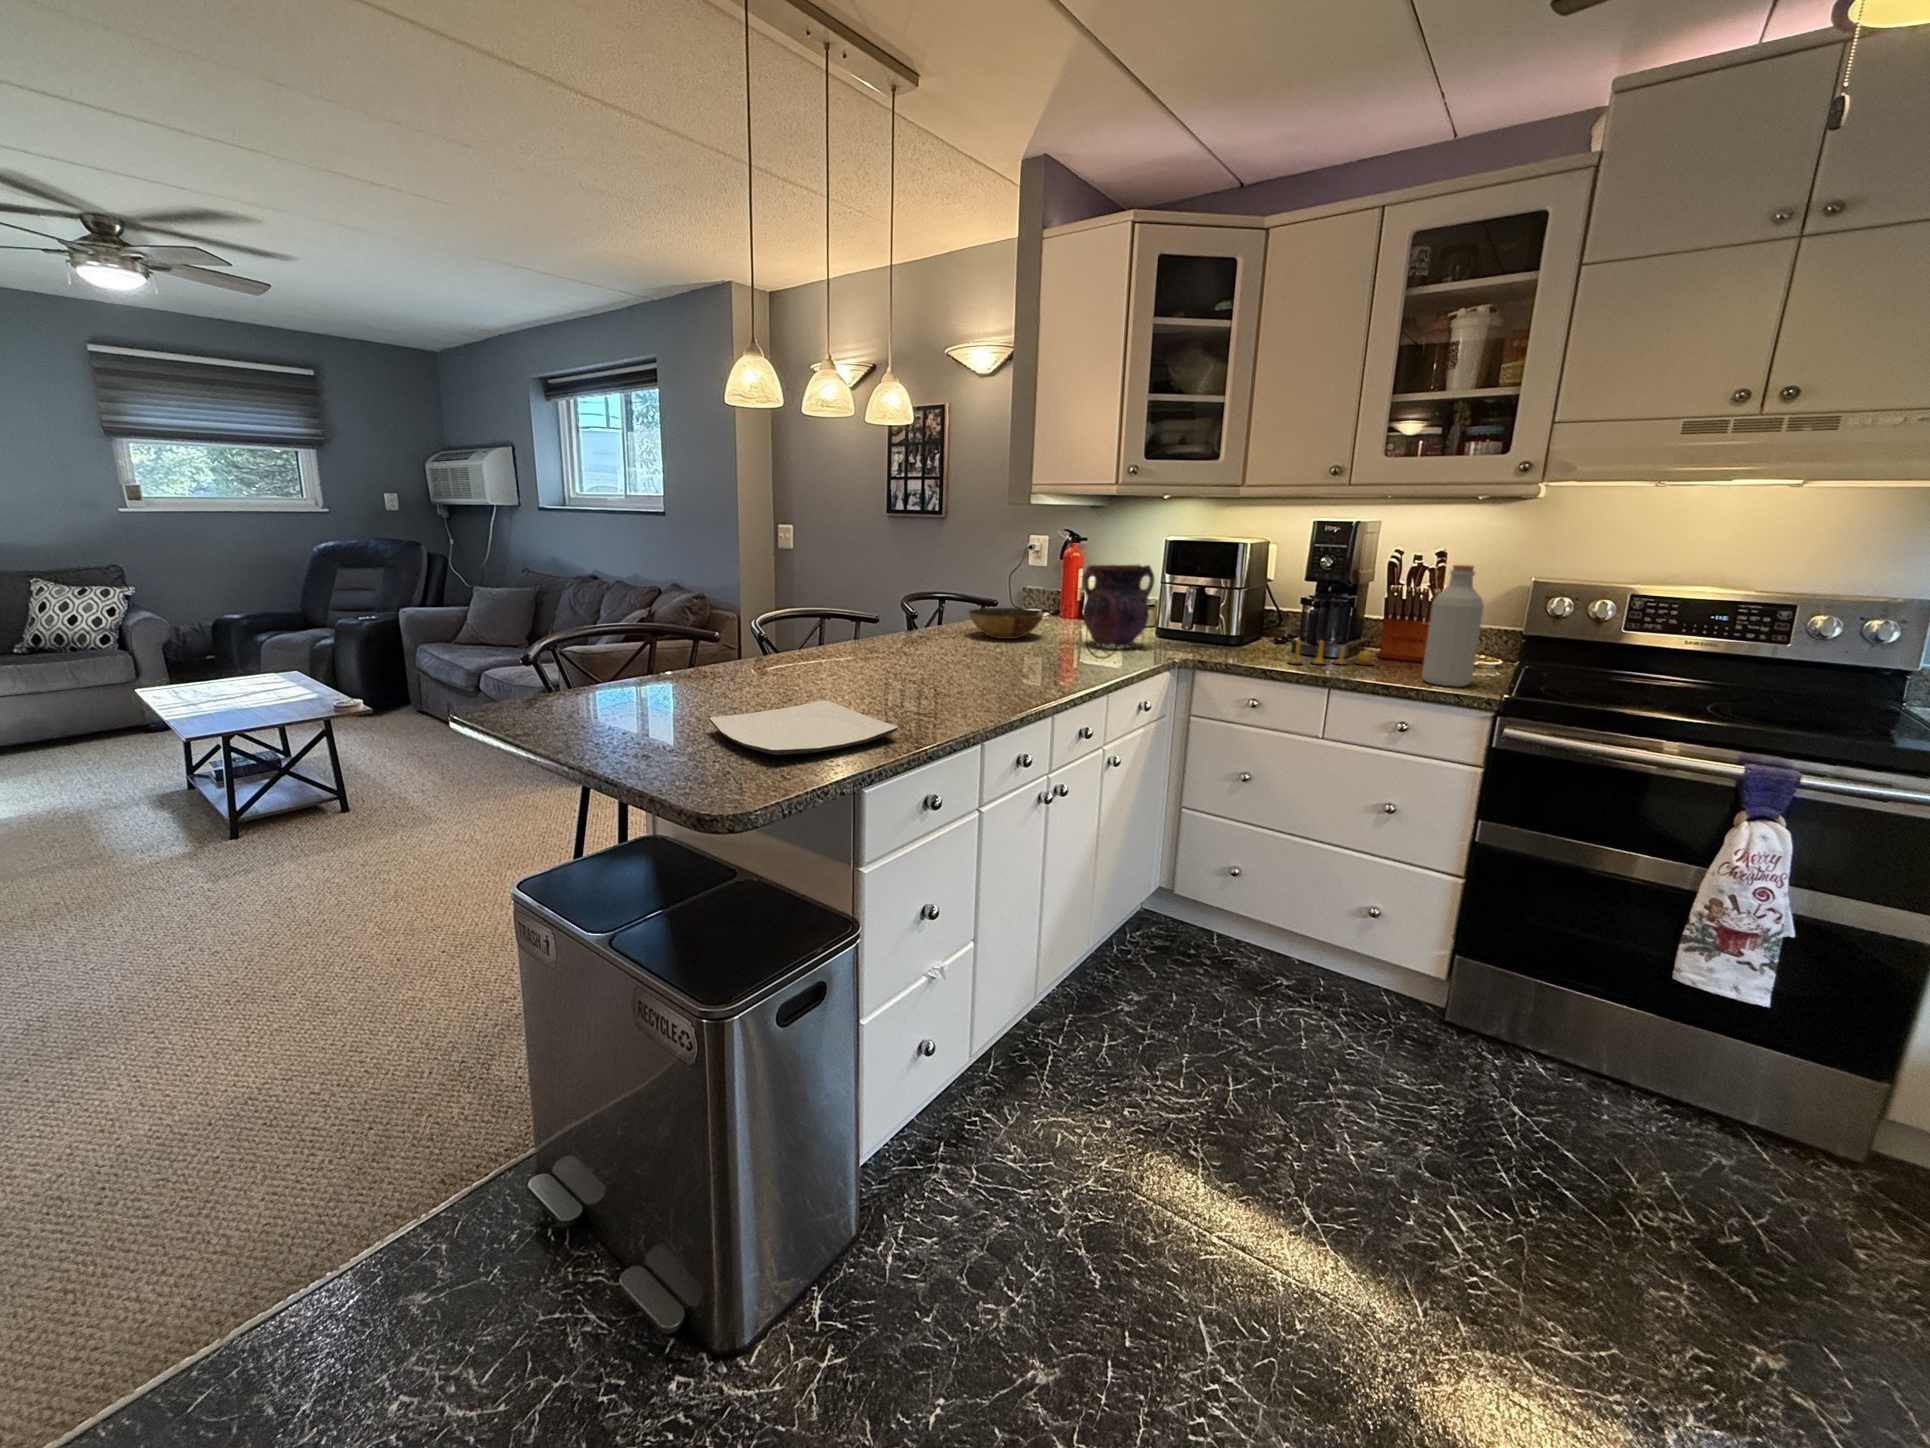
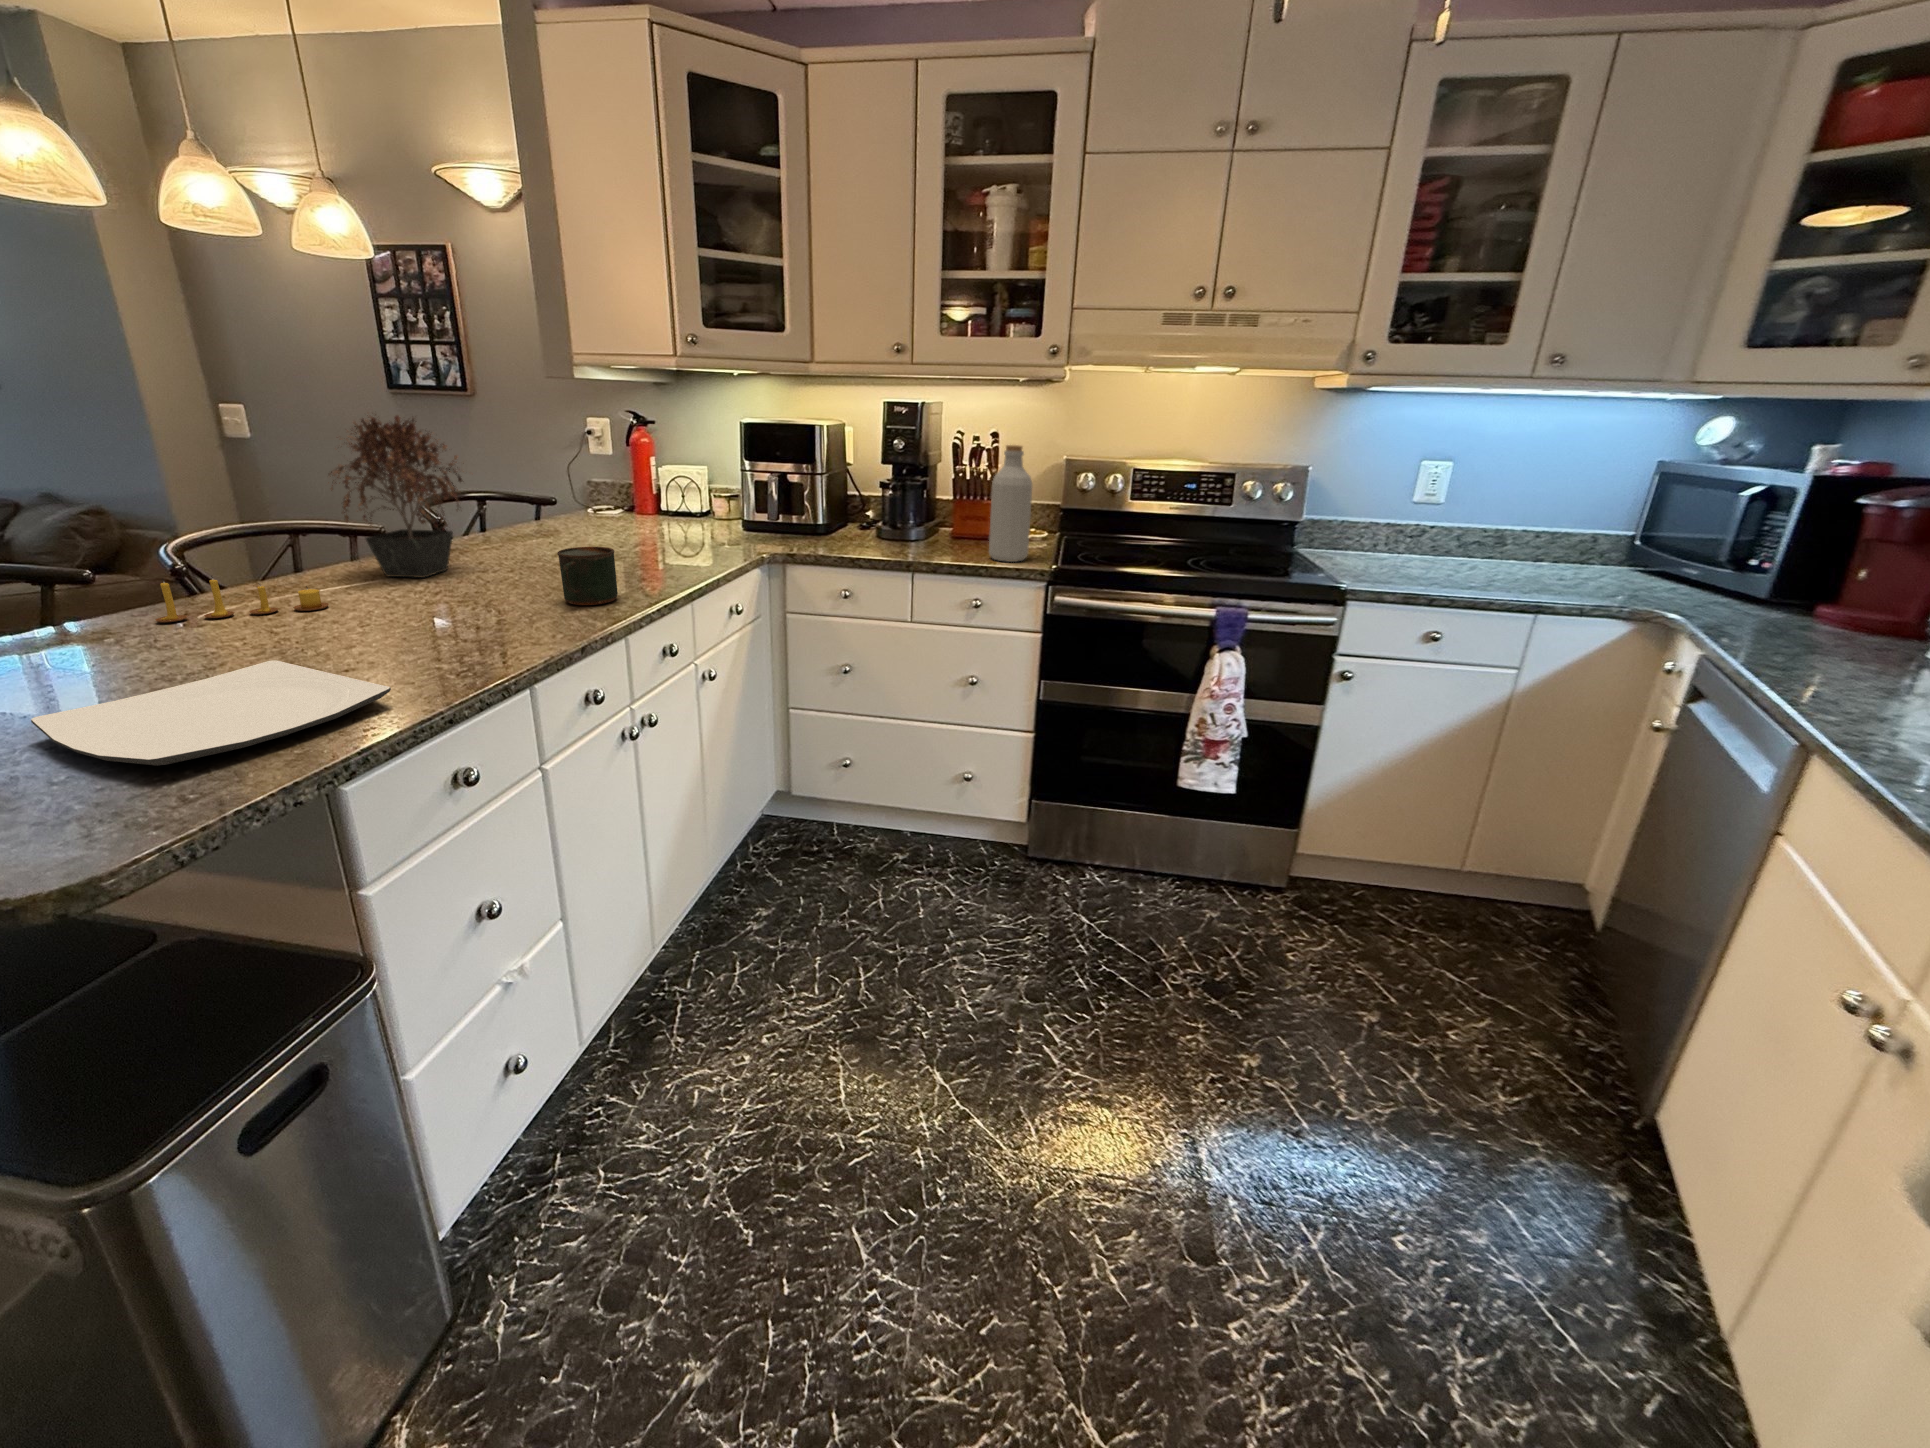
potted plant: none [857,531,953,655] -> present [329,414,462,578]
vase: present [1083,565,1155,647] -> none [648,450,731,546]
bowl: present [969,608,1044,639] -> none [509,507,610,545]
mug: none [1009,639,1053,686] -> present [557,547,618,605]
candle: present [1289,640,1374,665] -> present [155,576,329,622]

